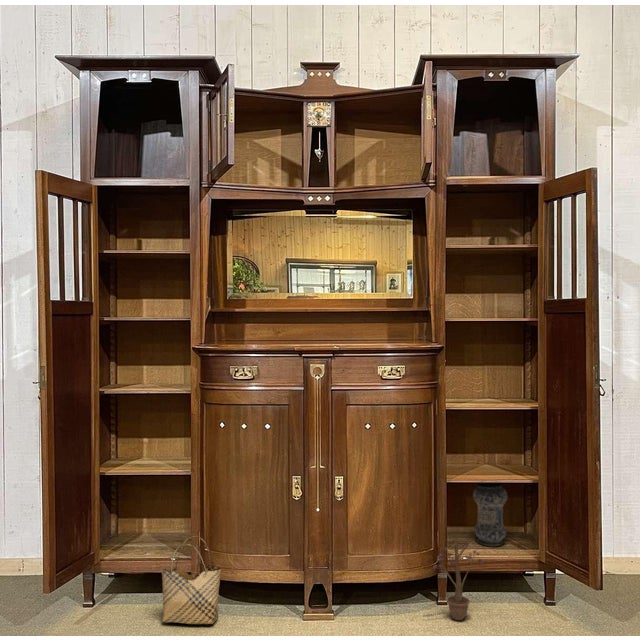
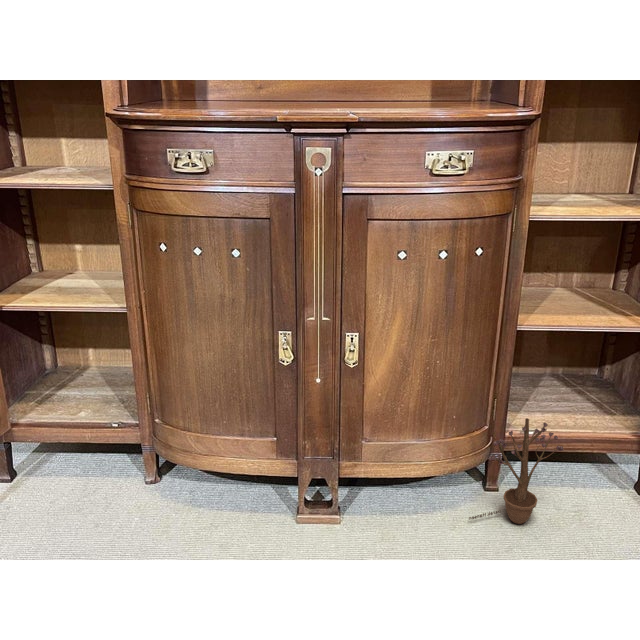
vase: present [473,483,507,546] -> none [539,319,596,410]
woven basket: present [161,536,222,624] -> none [82,412,175,536]

